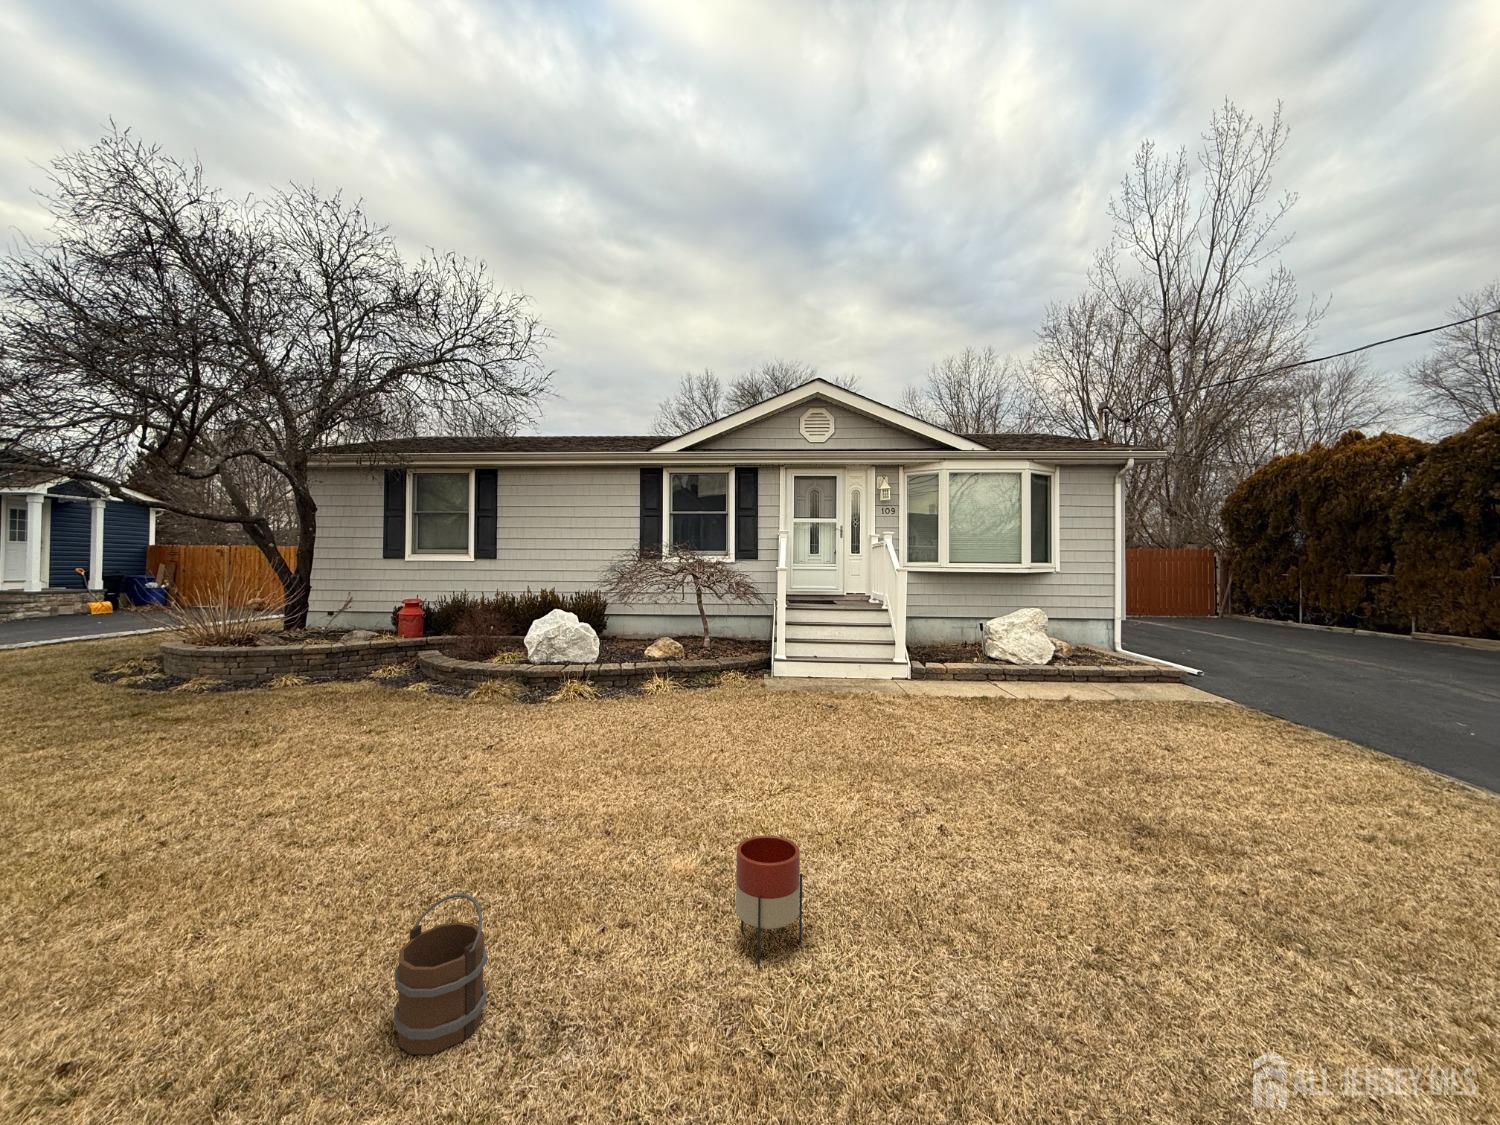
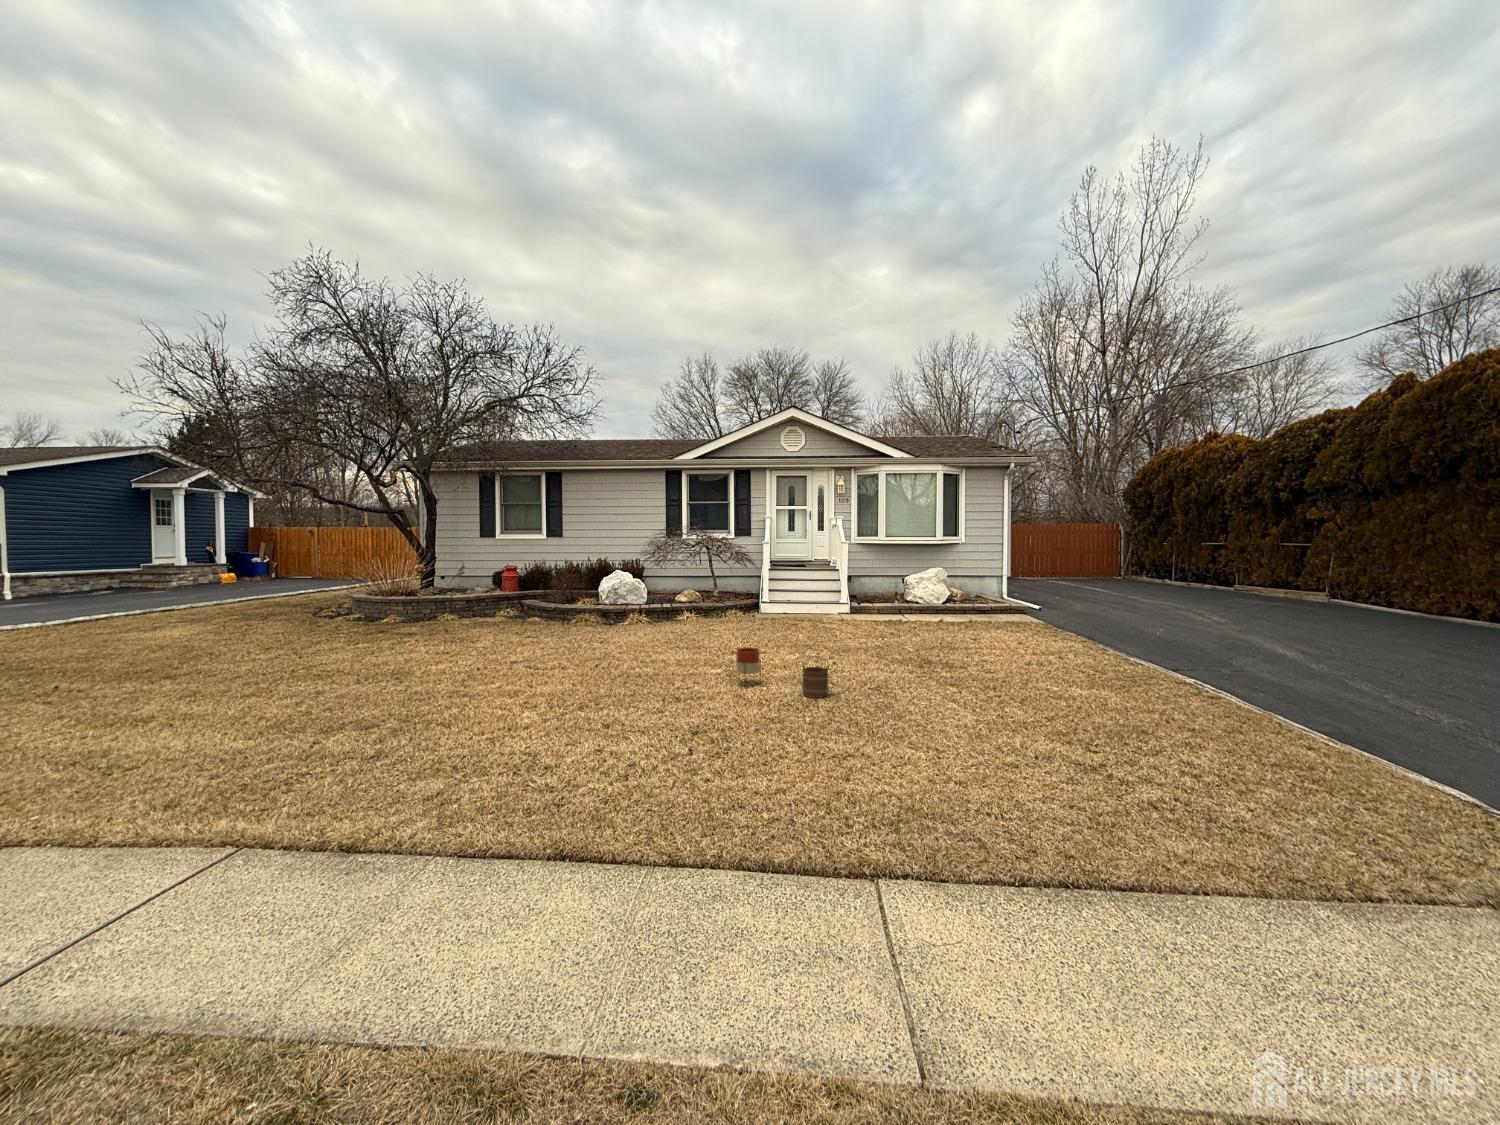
bucket: present [394,893,487,1054] -> present [802,665,829,698]

